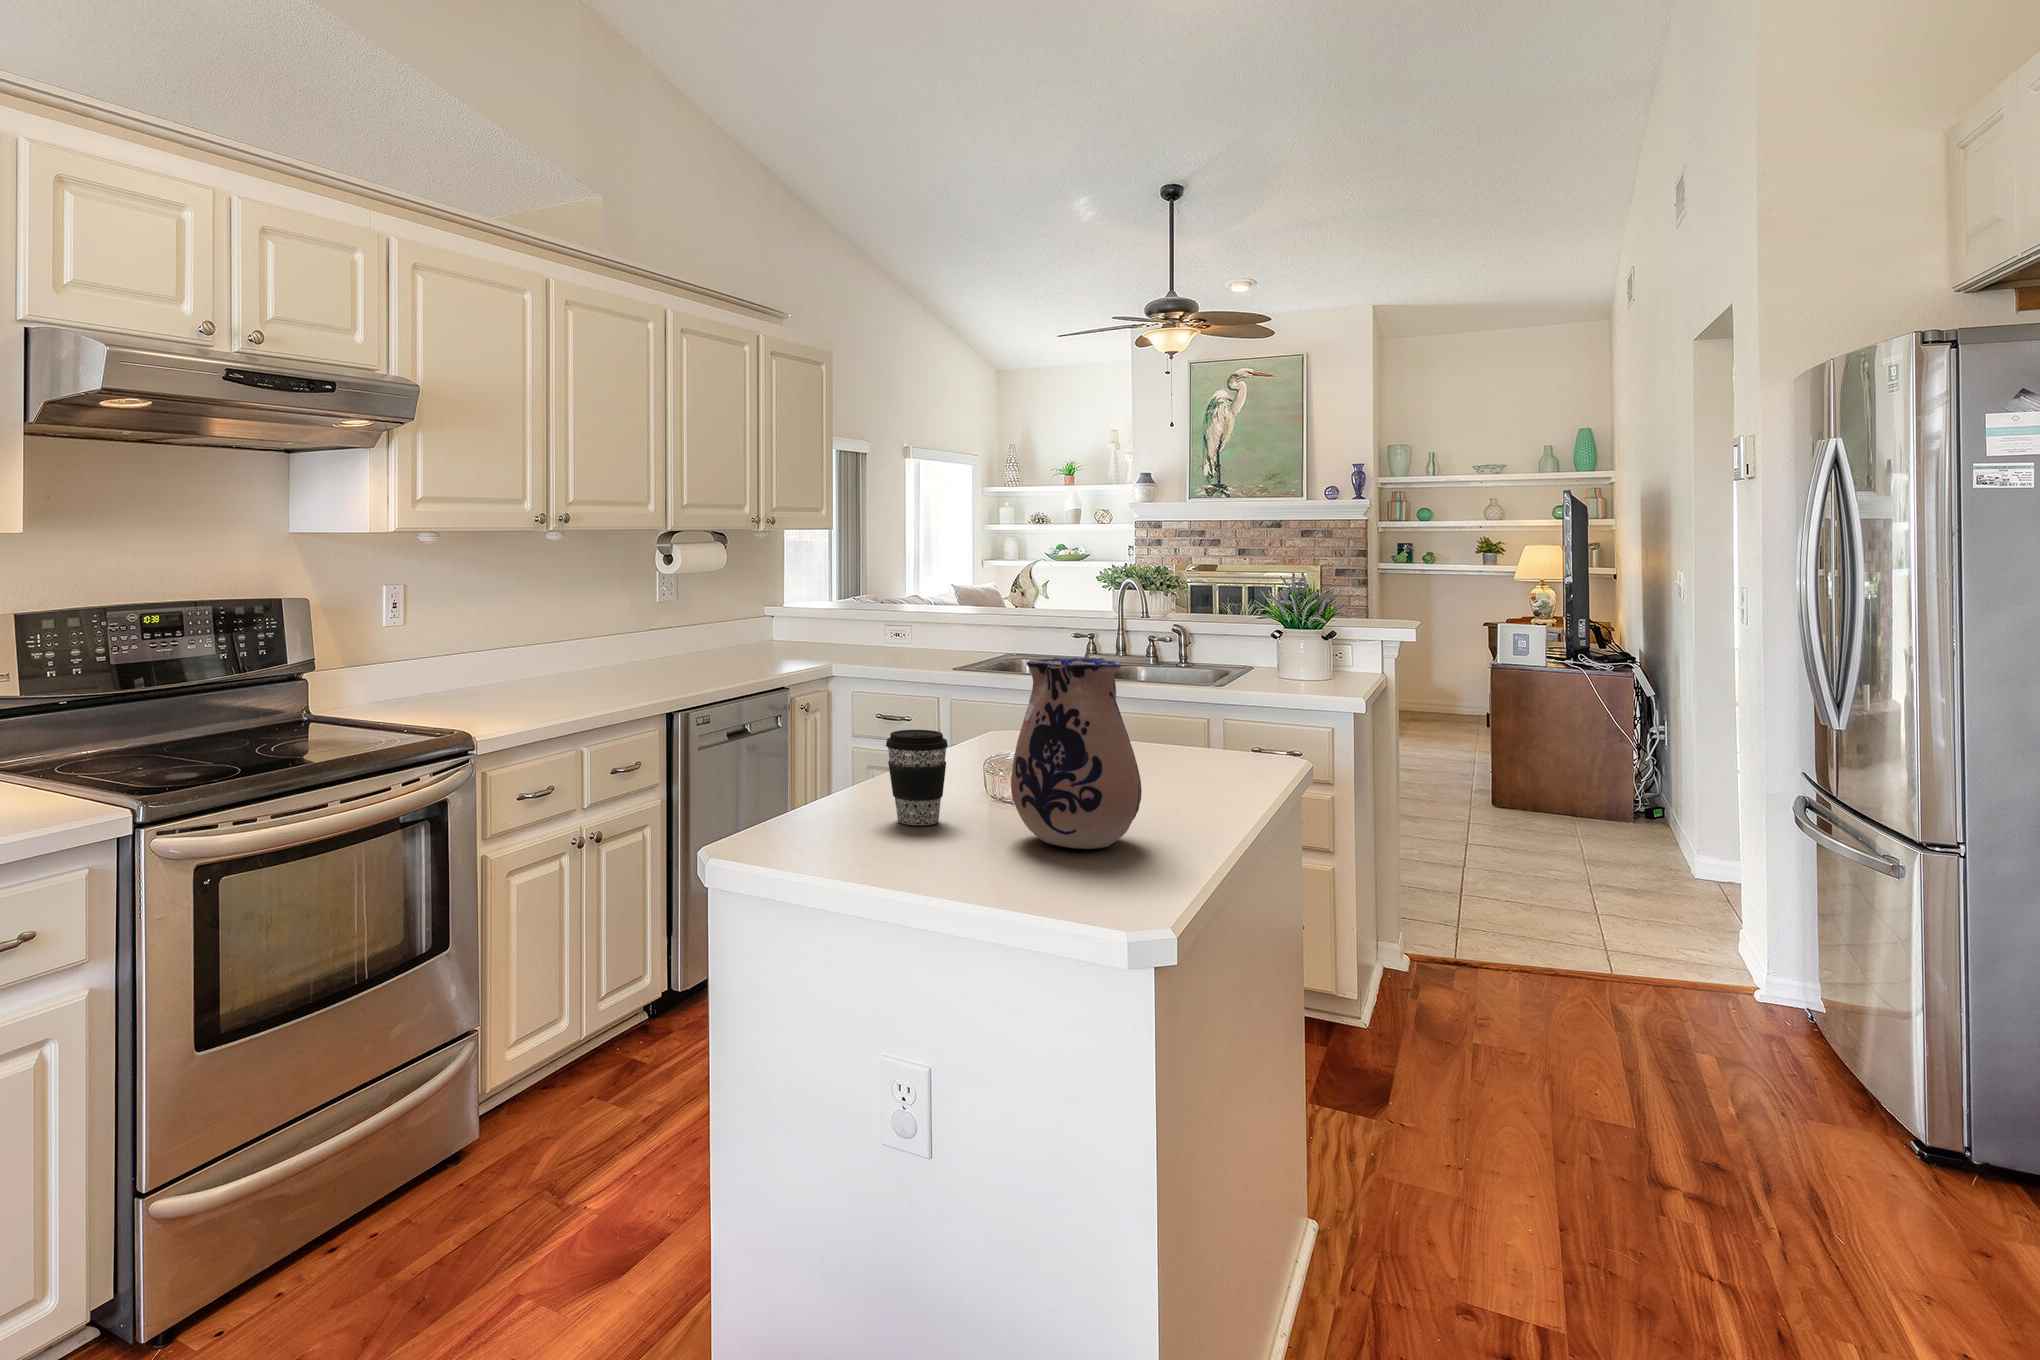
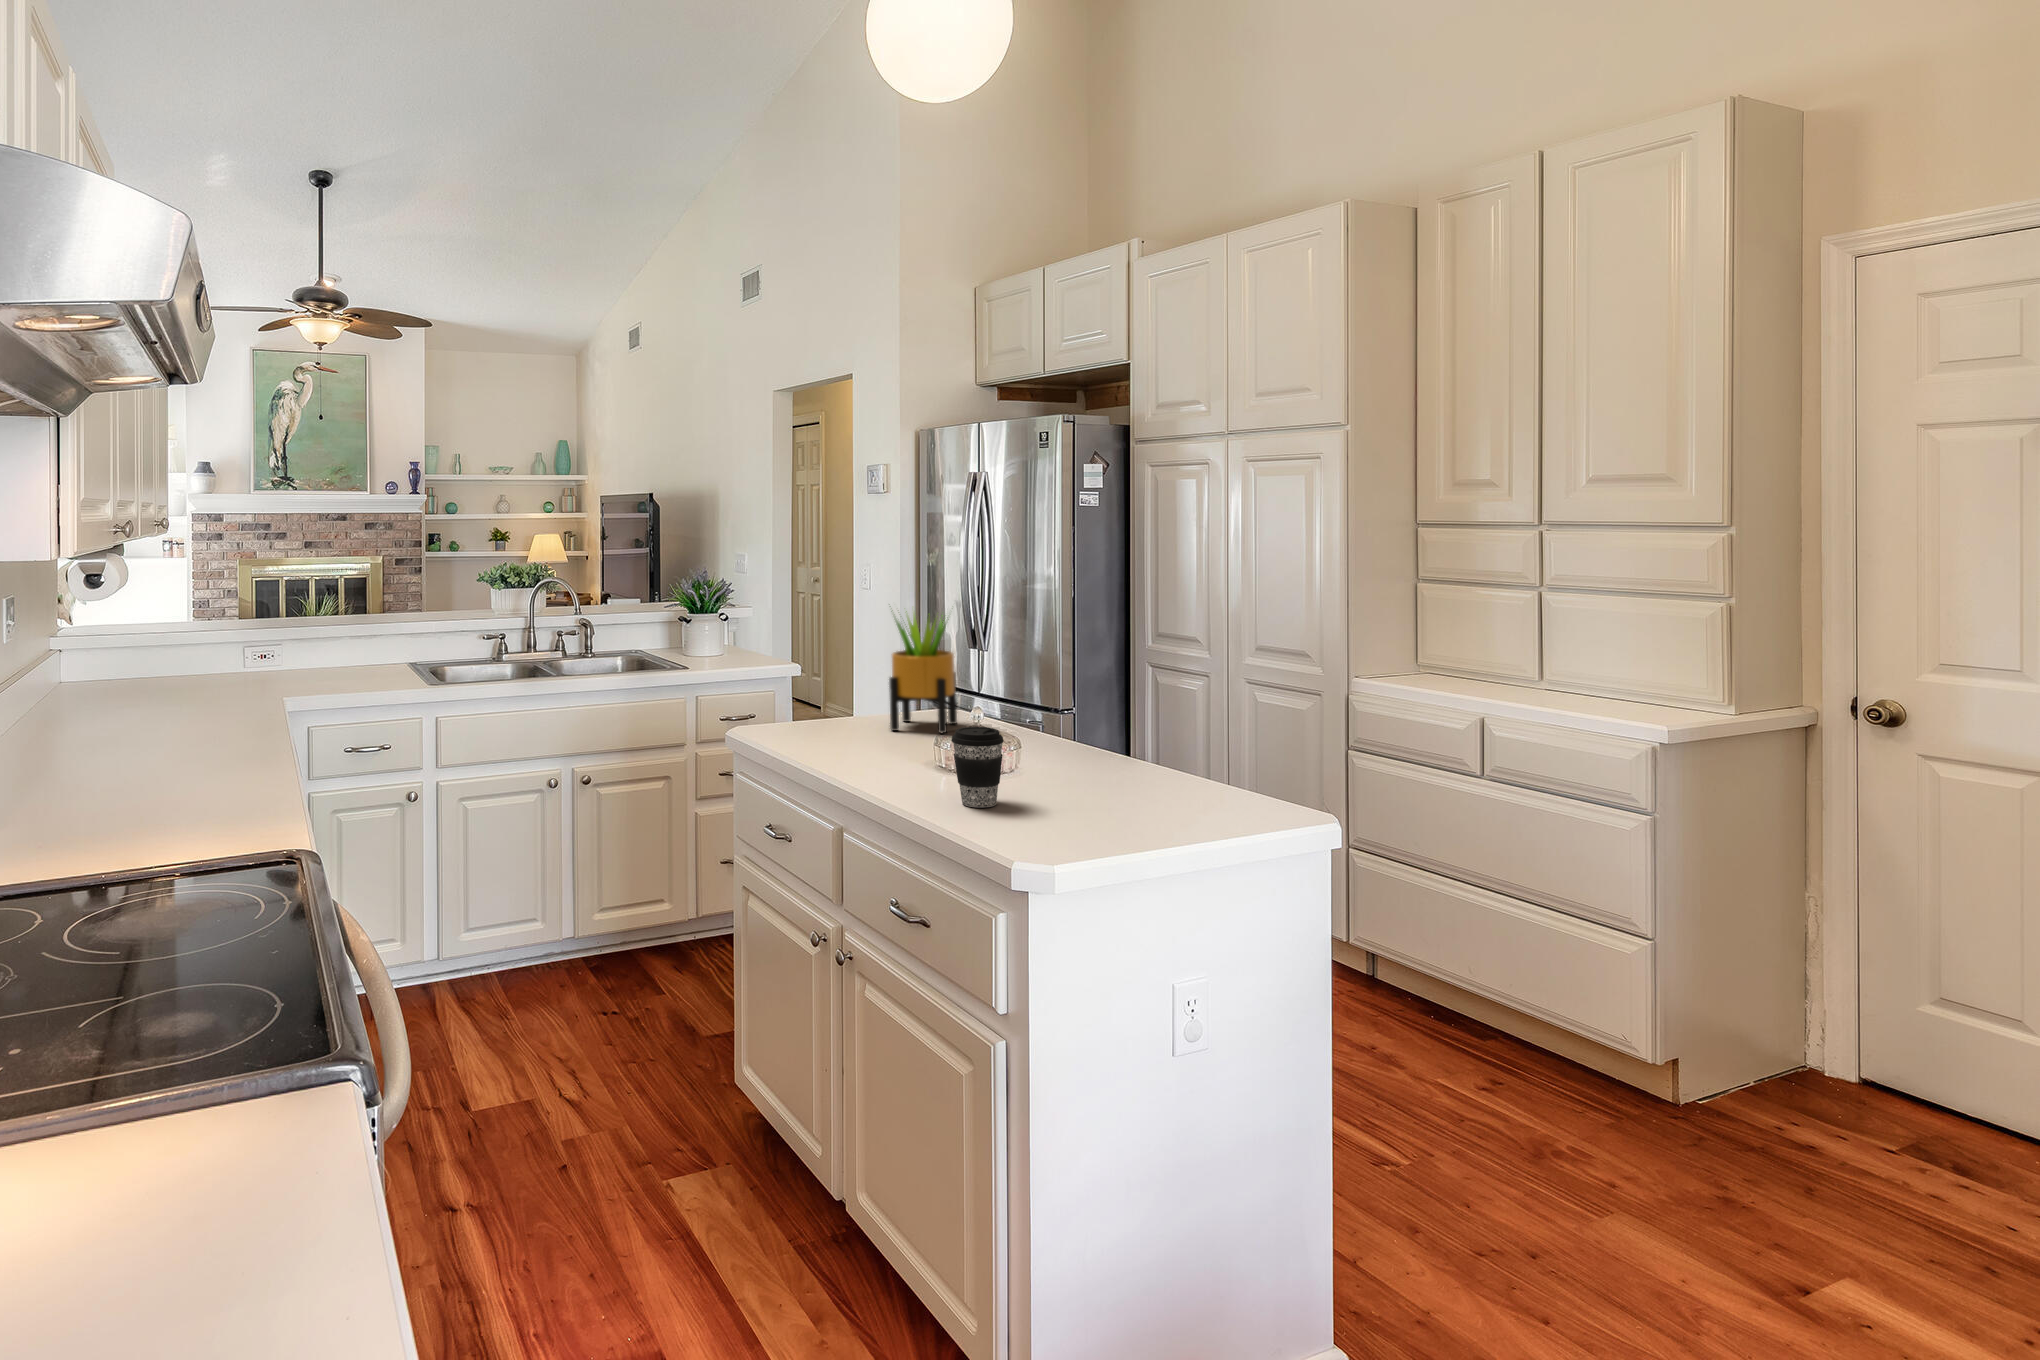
potted plant: none [1139,598,1247,773] -> present [889,611,957,733]
ceramic pitcher: present [1011,658,1142,849] -> none [1045,651,1142,793]

